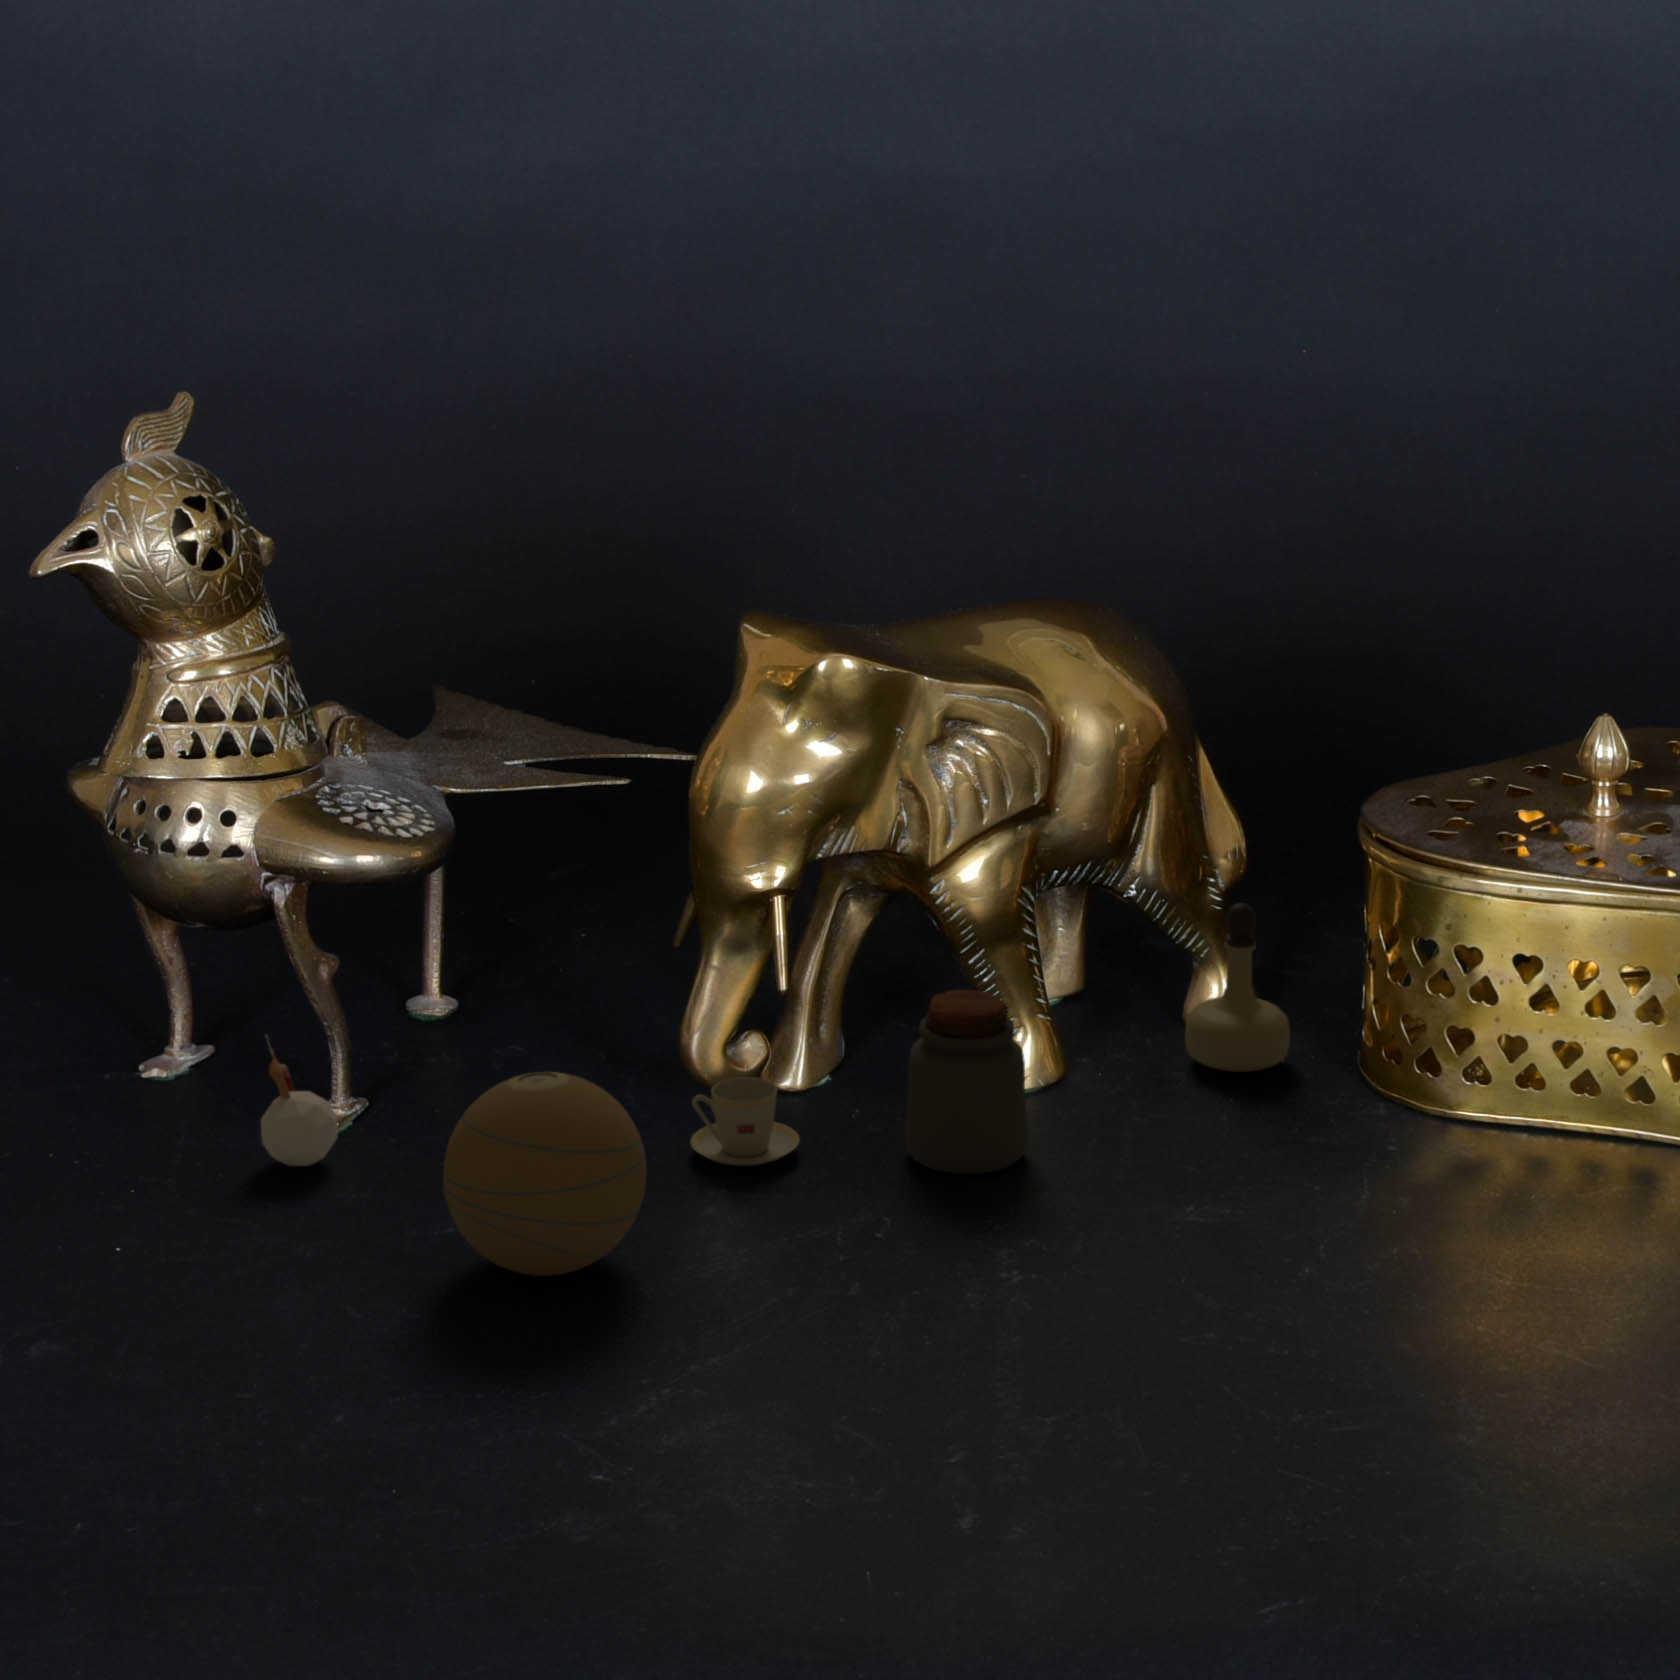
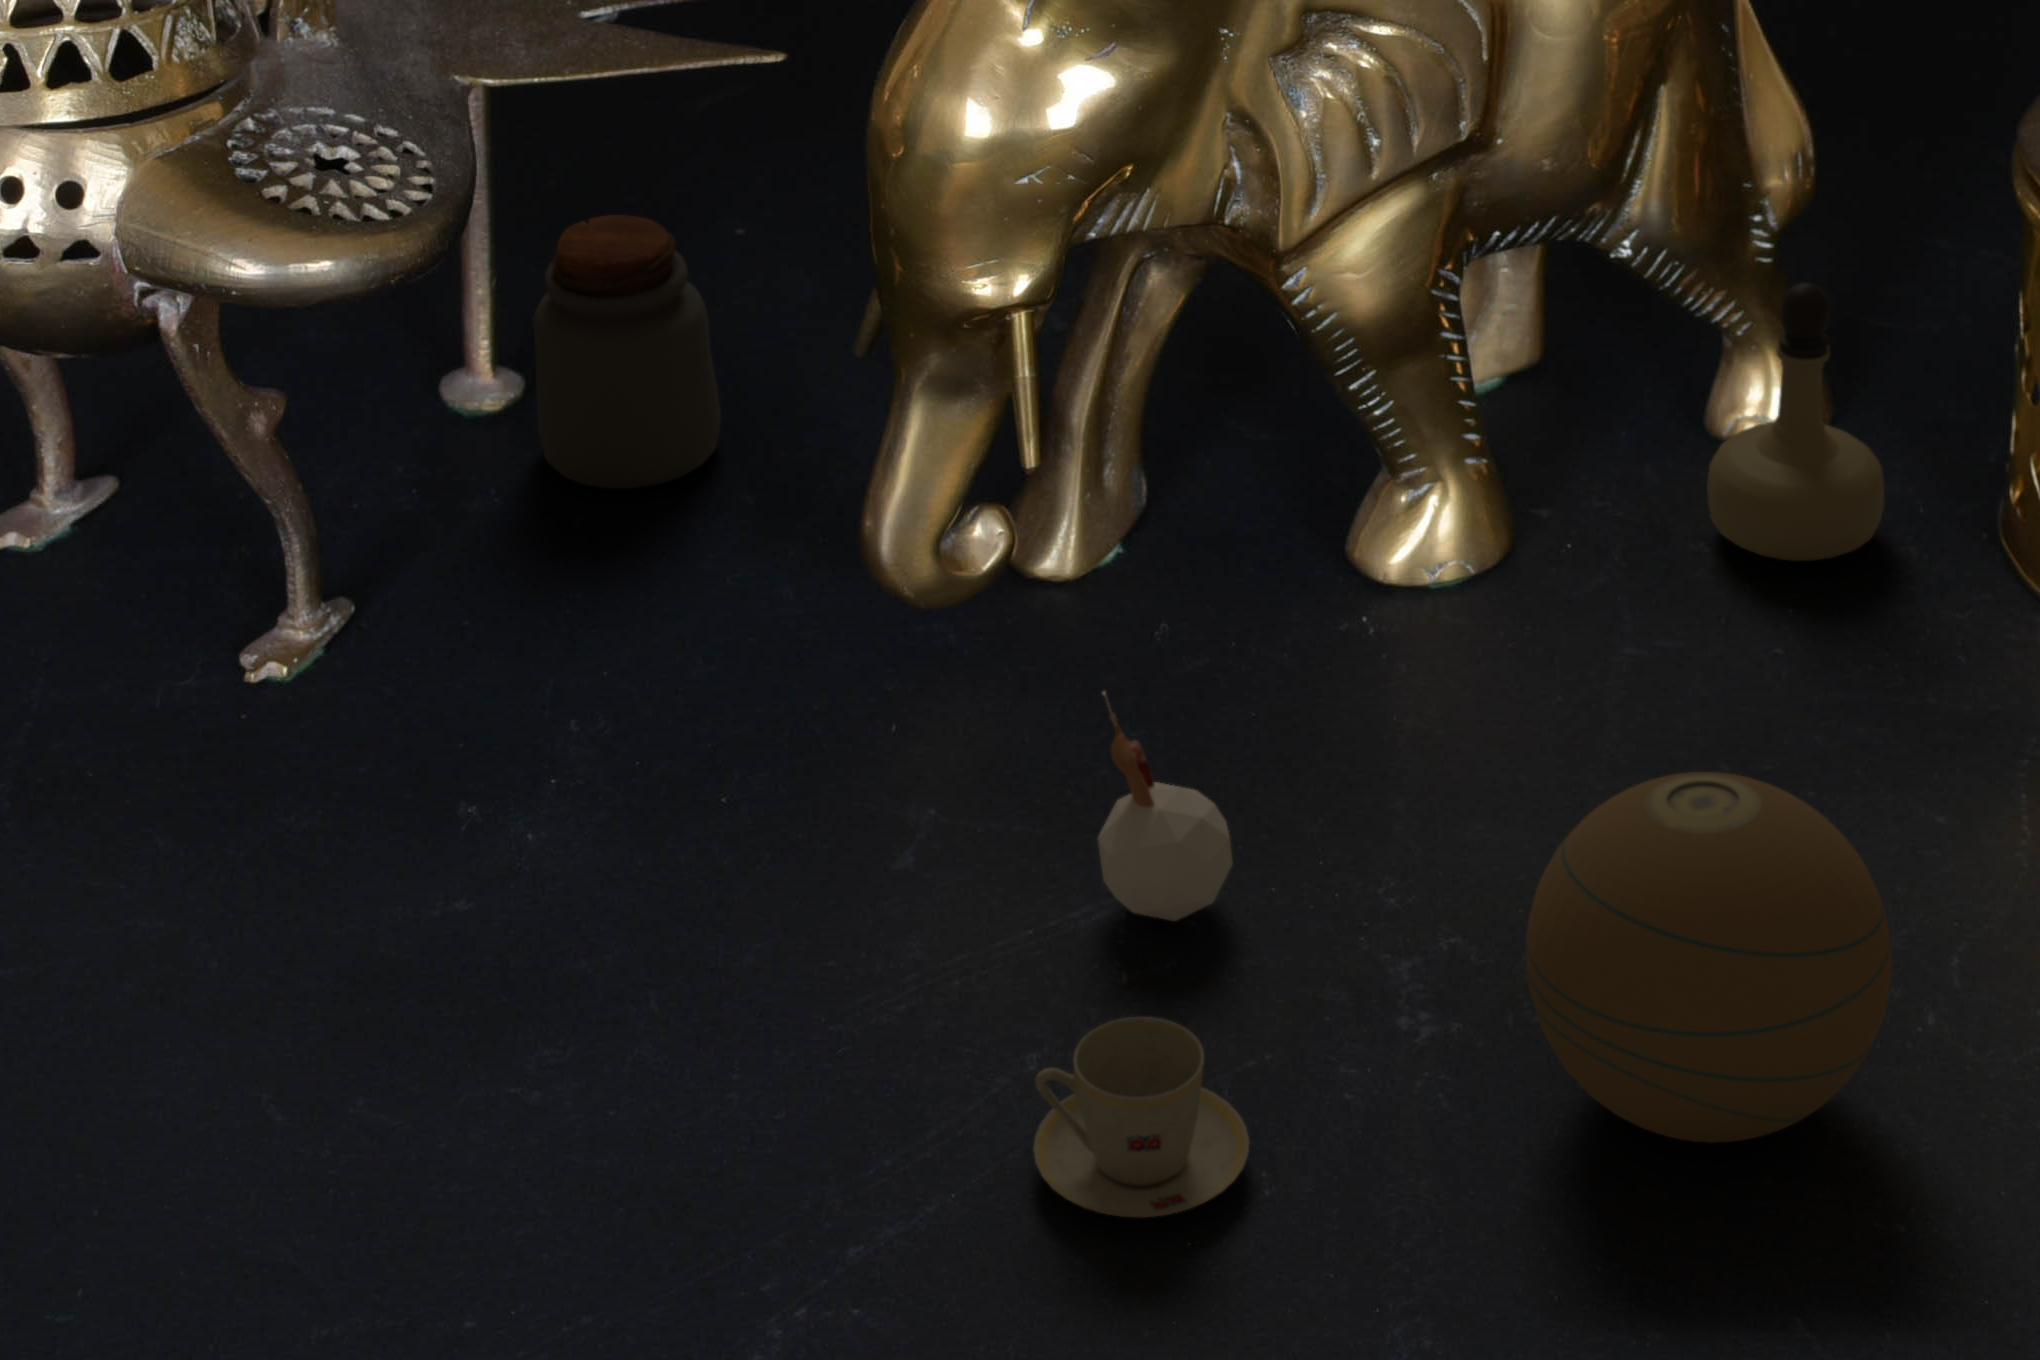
jar: present [905,990,1028,1174] -> present [533,215,721,489]
candle: present [261,1036,338,1166] -> present [1098,692,1232,921]
decorative orb: present [443,1072,647,1276] -> present [1526,772,1892,1143]
teacup: present [691,1077,799,1166] -> present [1033,1017,1249,1217]

